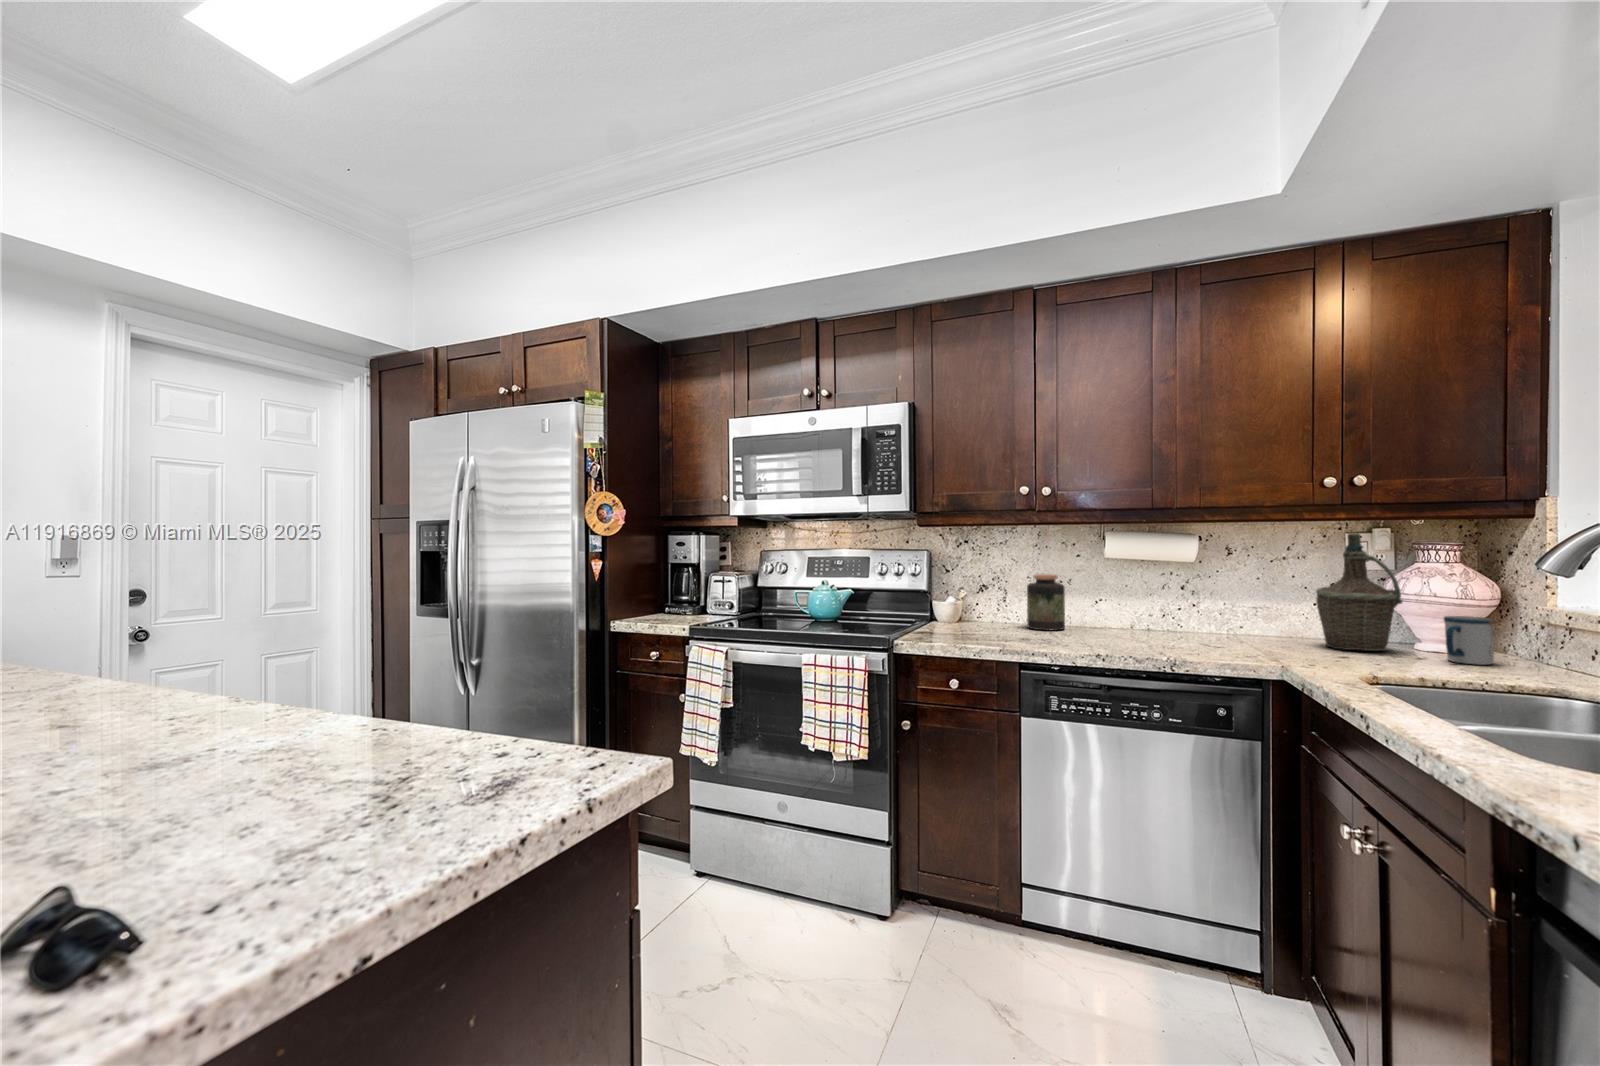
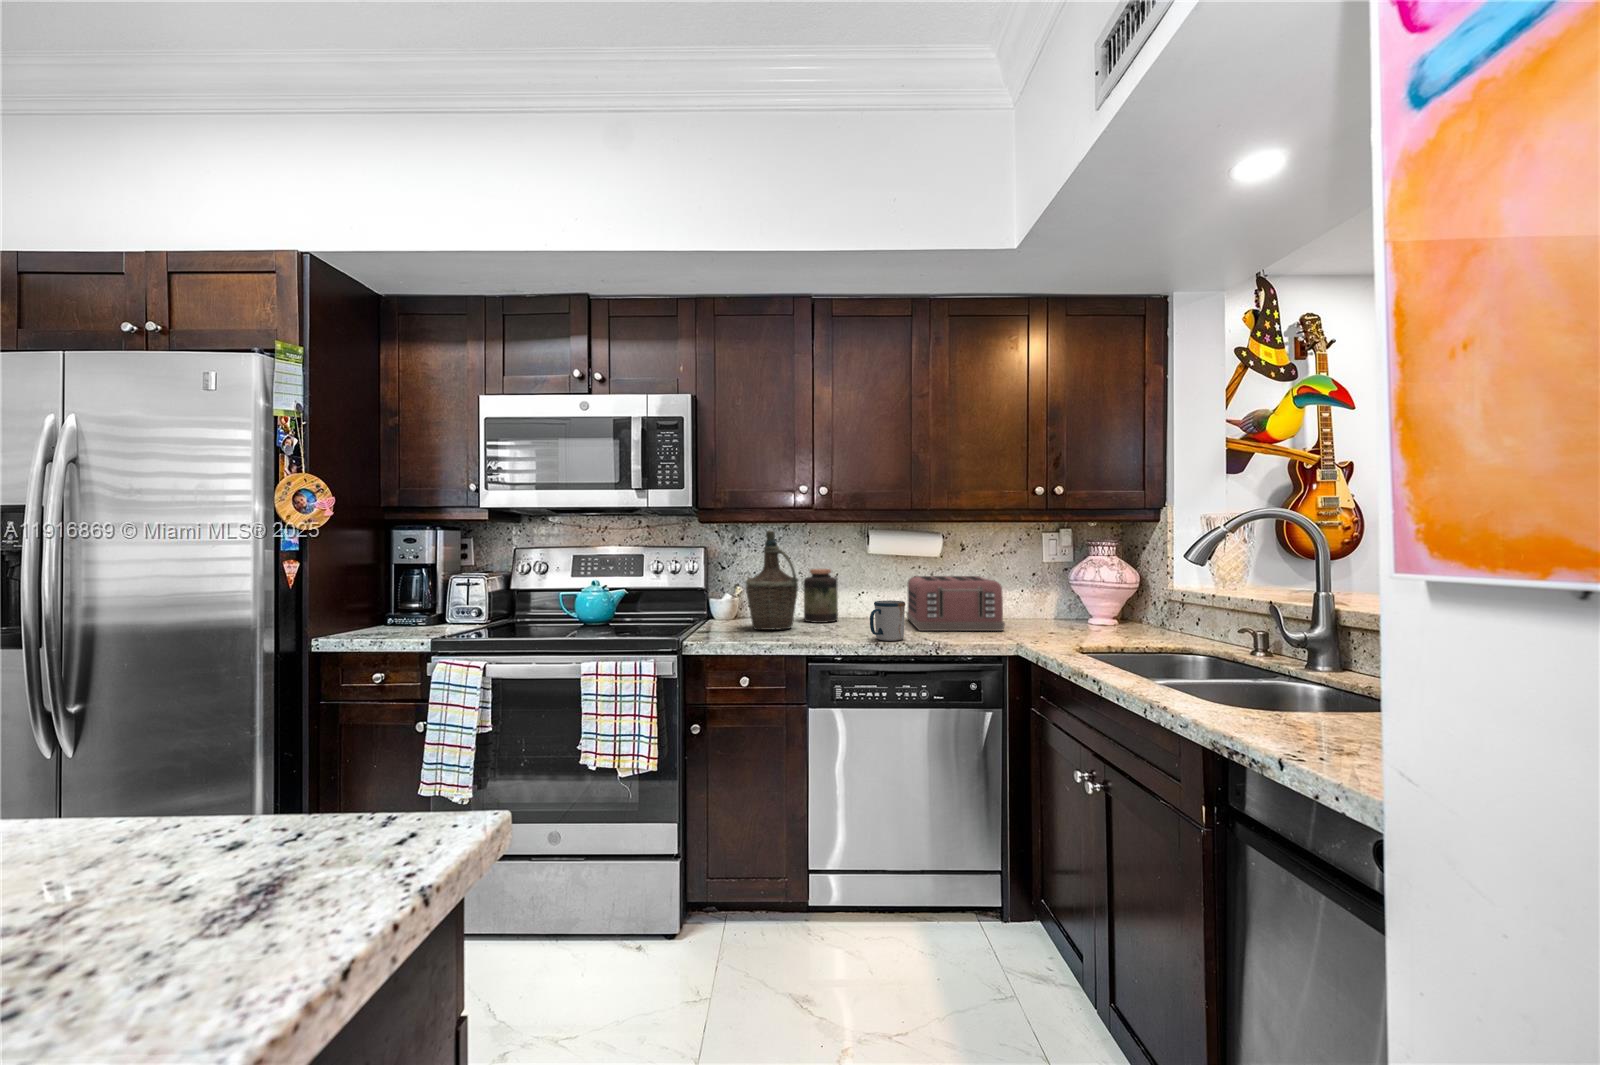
bottle: present [1316,533,1402,651] -> present [746,531,798,630]
toaster: none [1147,585,1267,651] -> present [907,576,1005,631]
mug: present [1444,616,1496,665] -> present [870,600,905,641]

